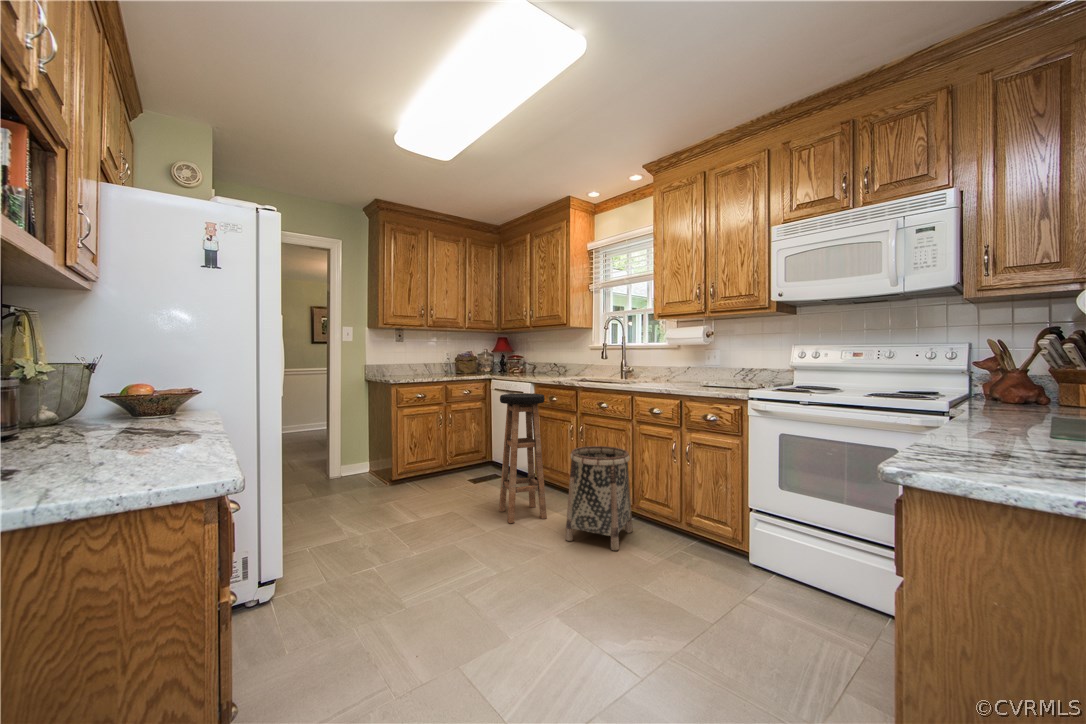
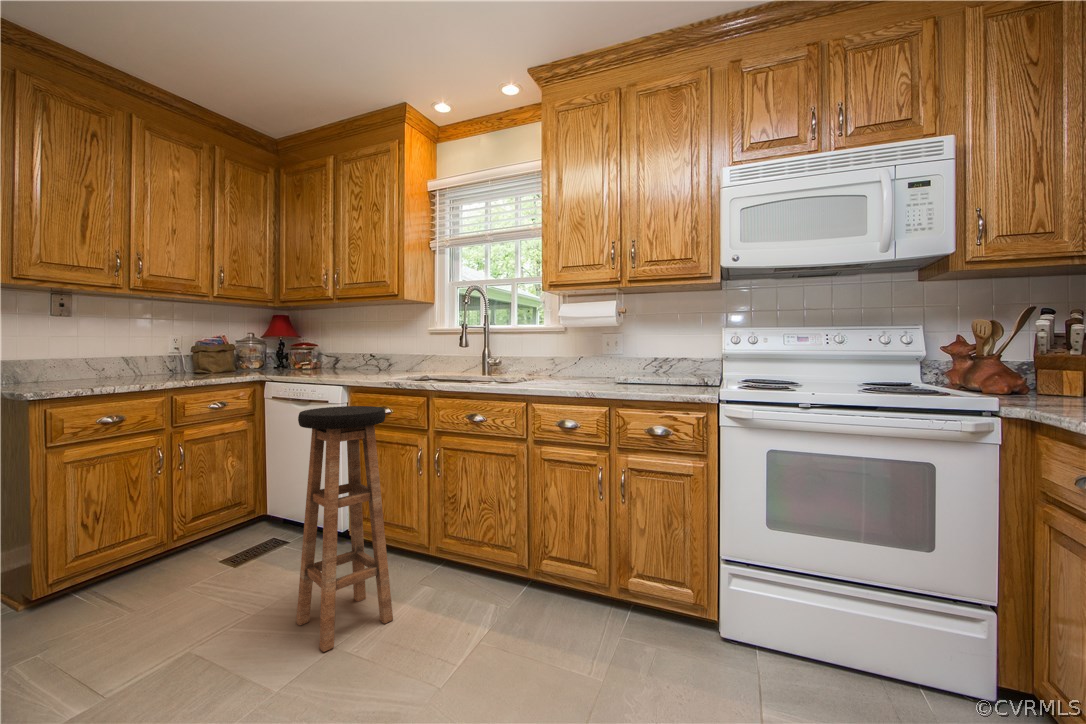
basket: present [566,446,633,550] -> none [442,485,544,667]

